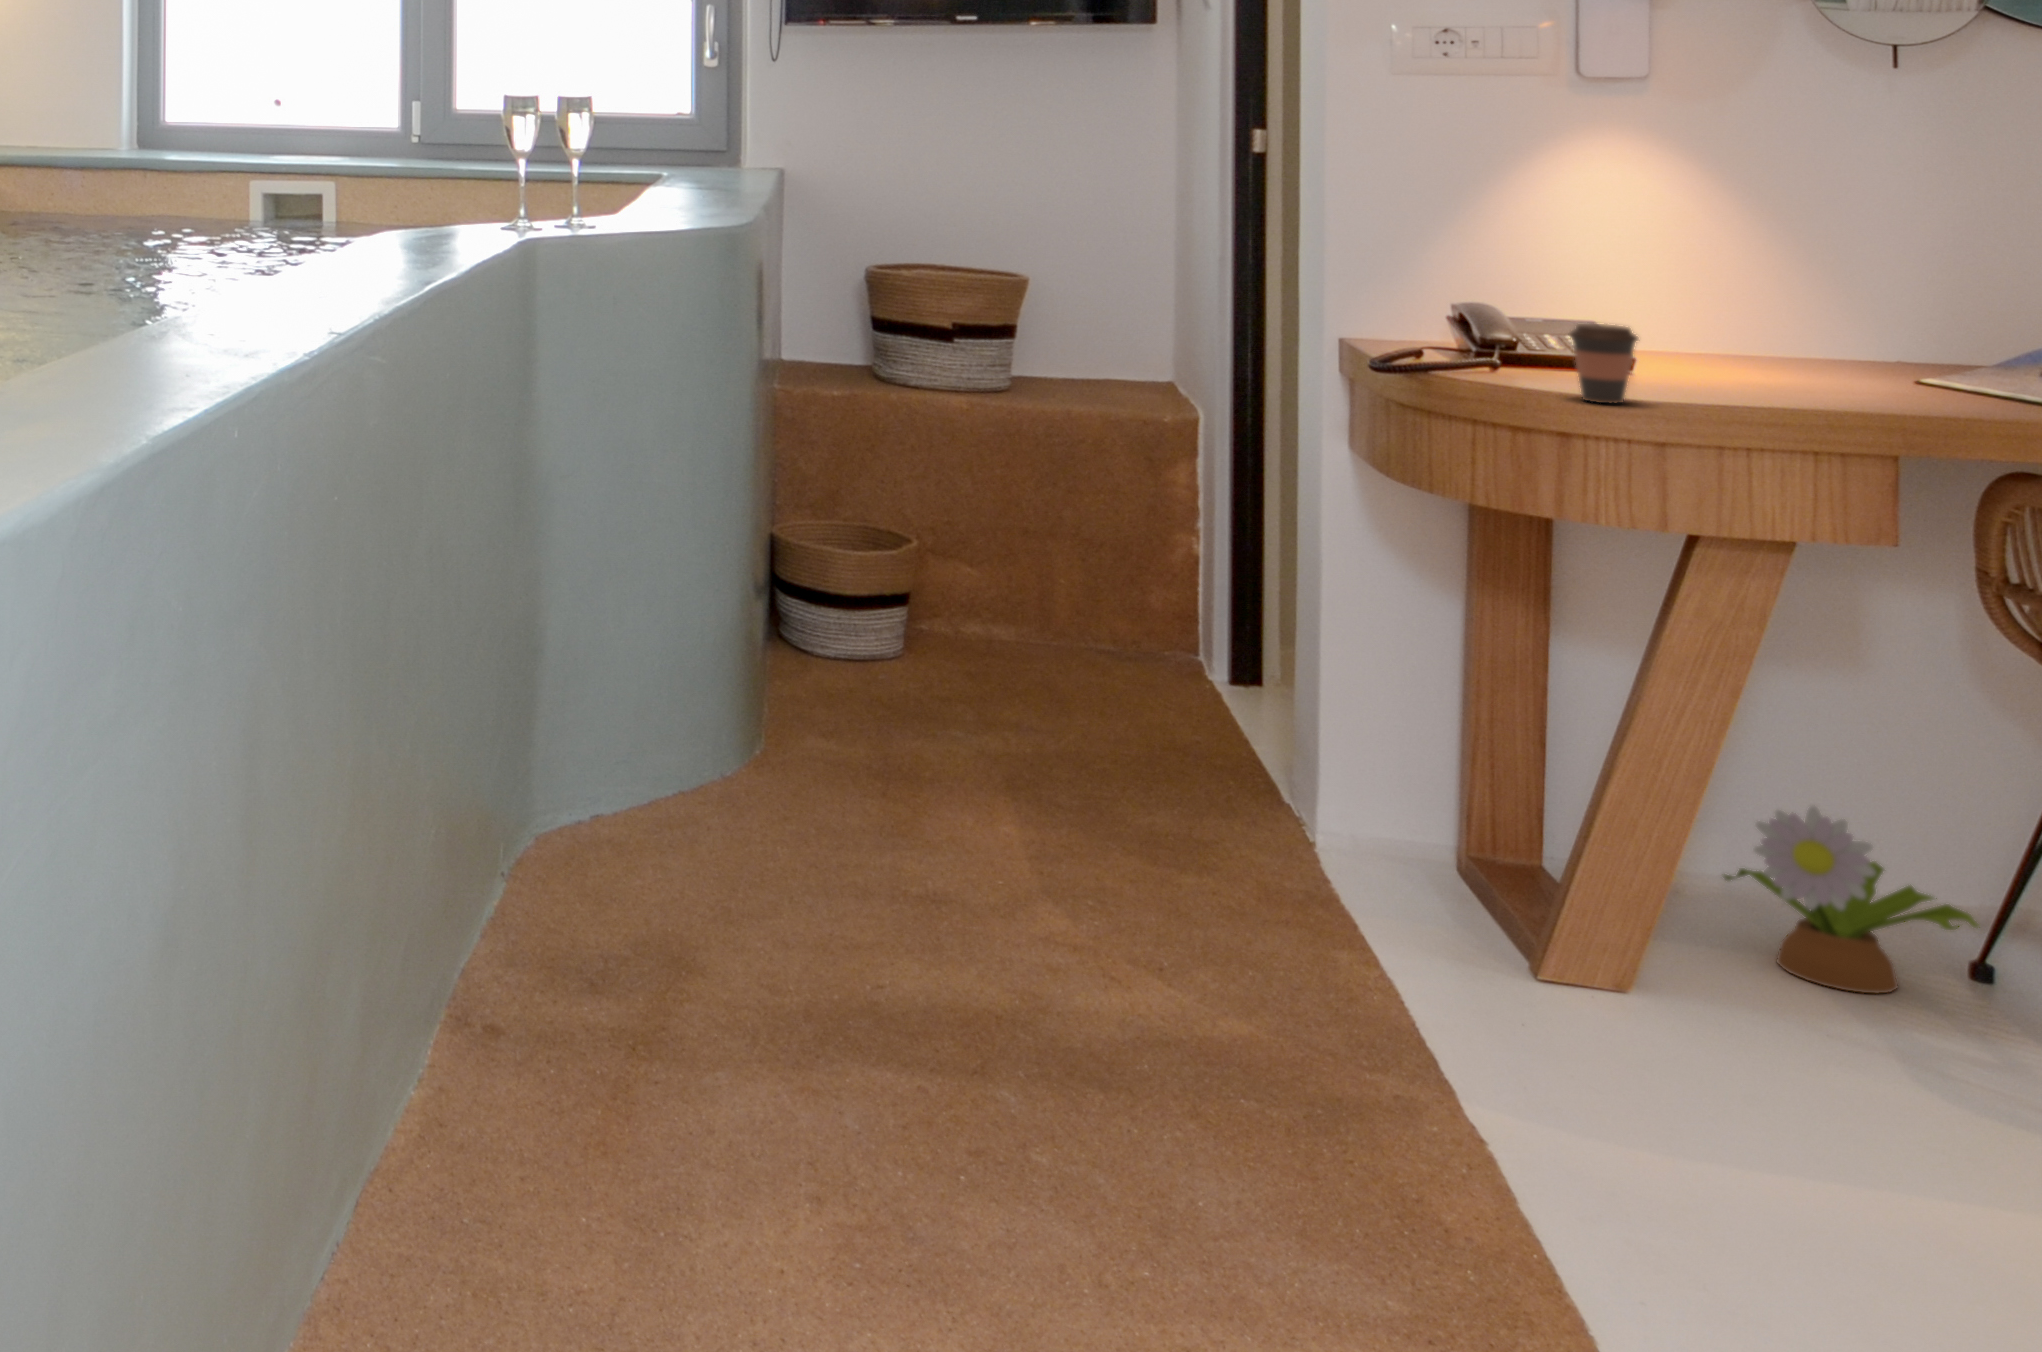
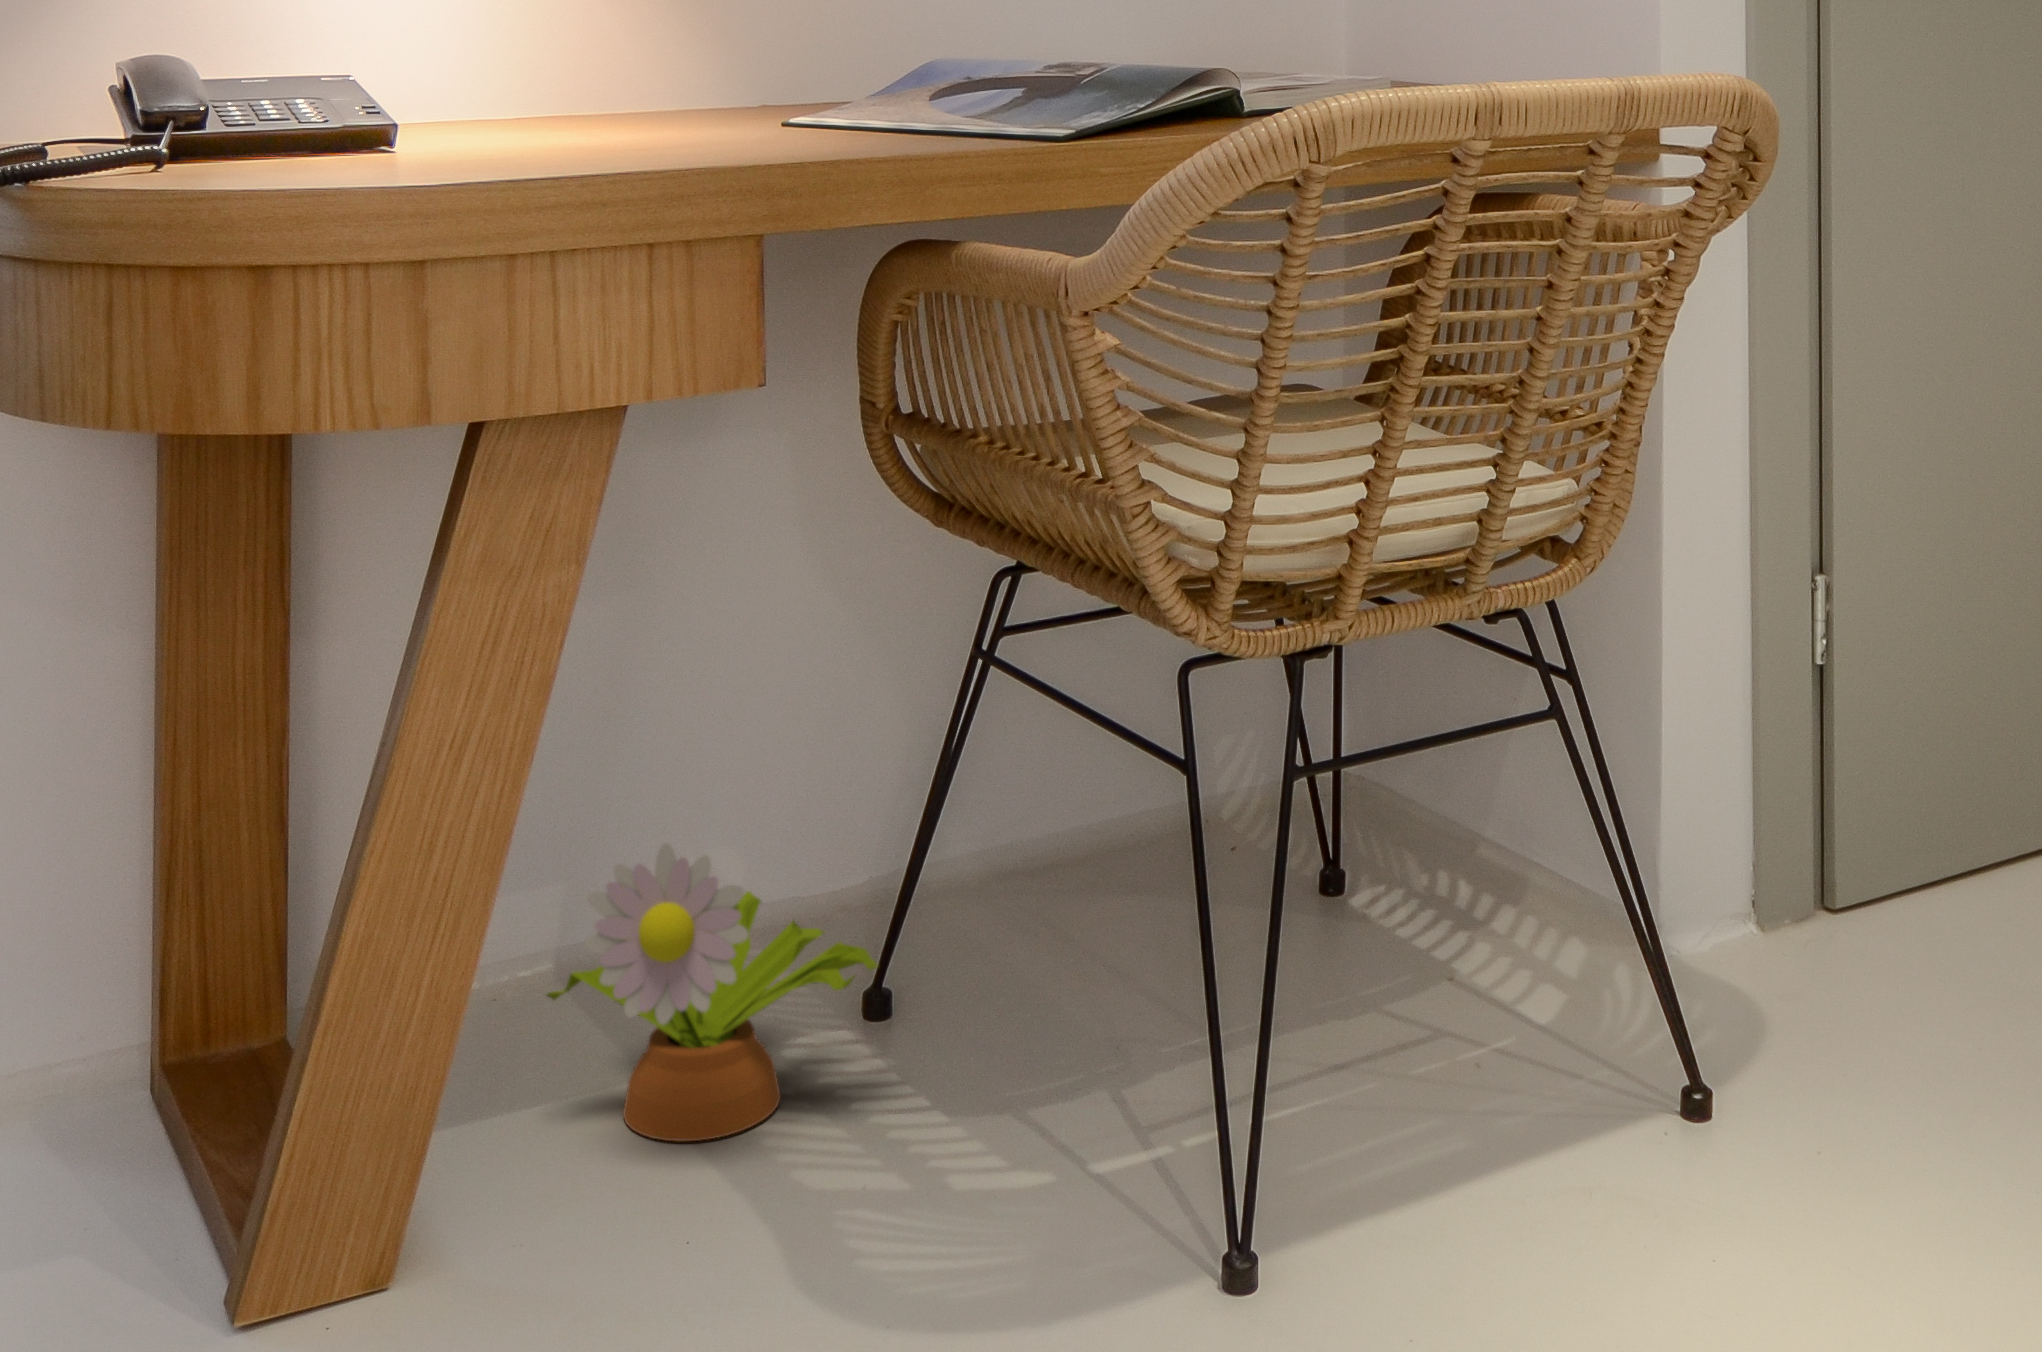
coffee cup: present [1568,324,1638,403] -> none [258,40,378,190]

